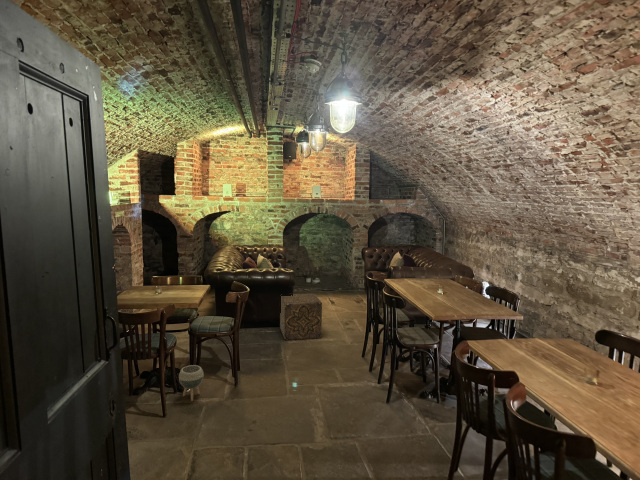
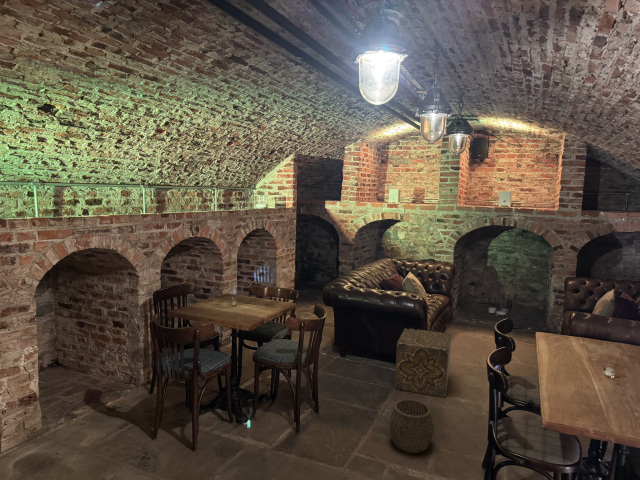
woven basket: none [305,336,337,371] -> present [389,399,434,452]
planter: present [179,365,204,401] -> none [214,401,243,446]

